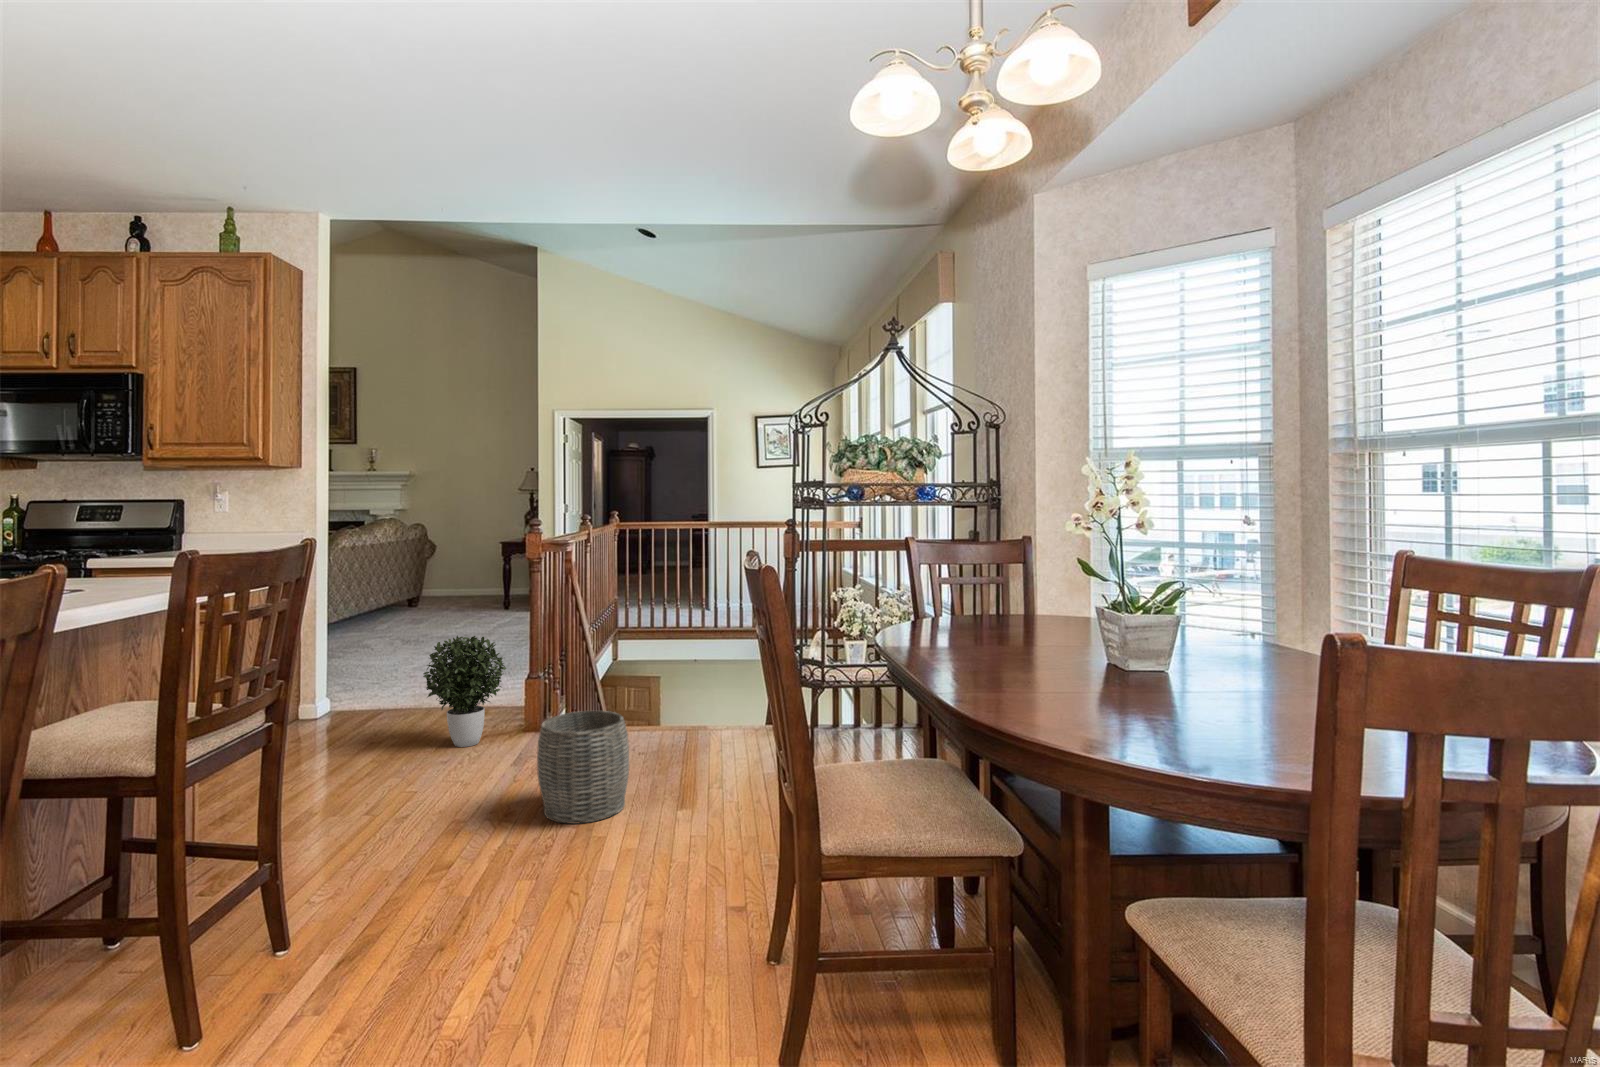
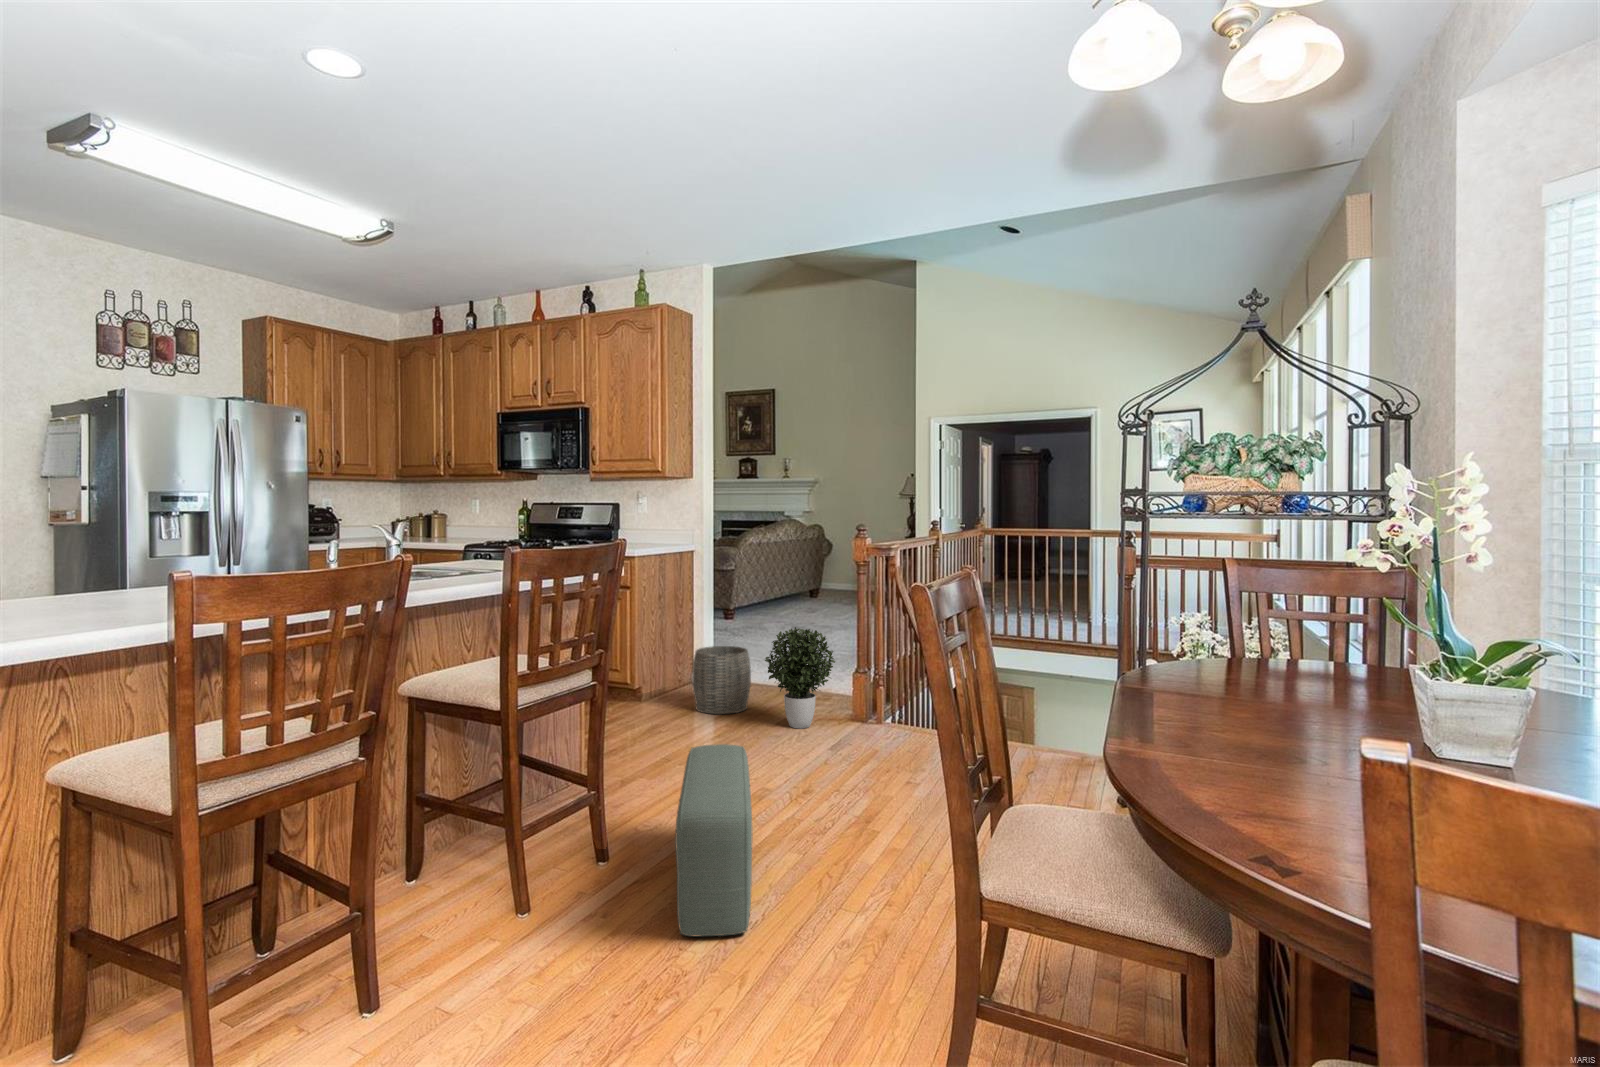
woven basket: present [537,711,629,824] -> present [692,646,751,714]
pouf: none [386,772,513,1001] -> present [675,744,753,937]

